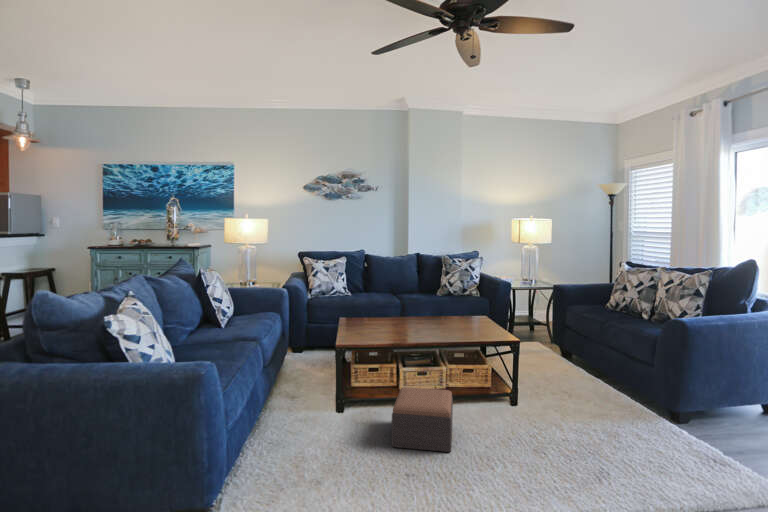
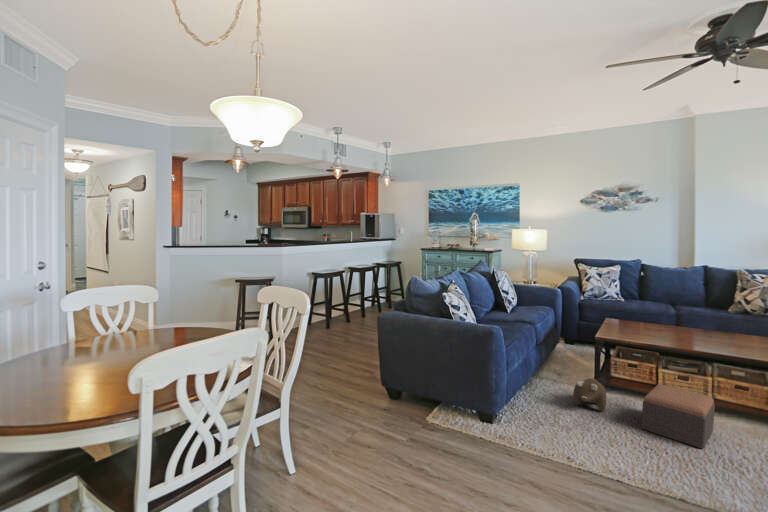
plush toy: none [315,398,352,437] -> present [573,378,606,411]

